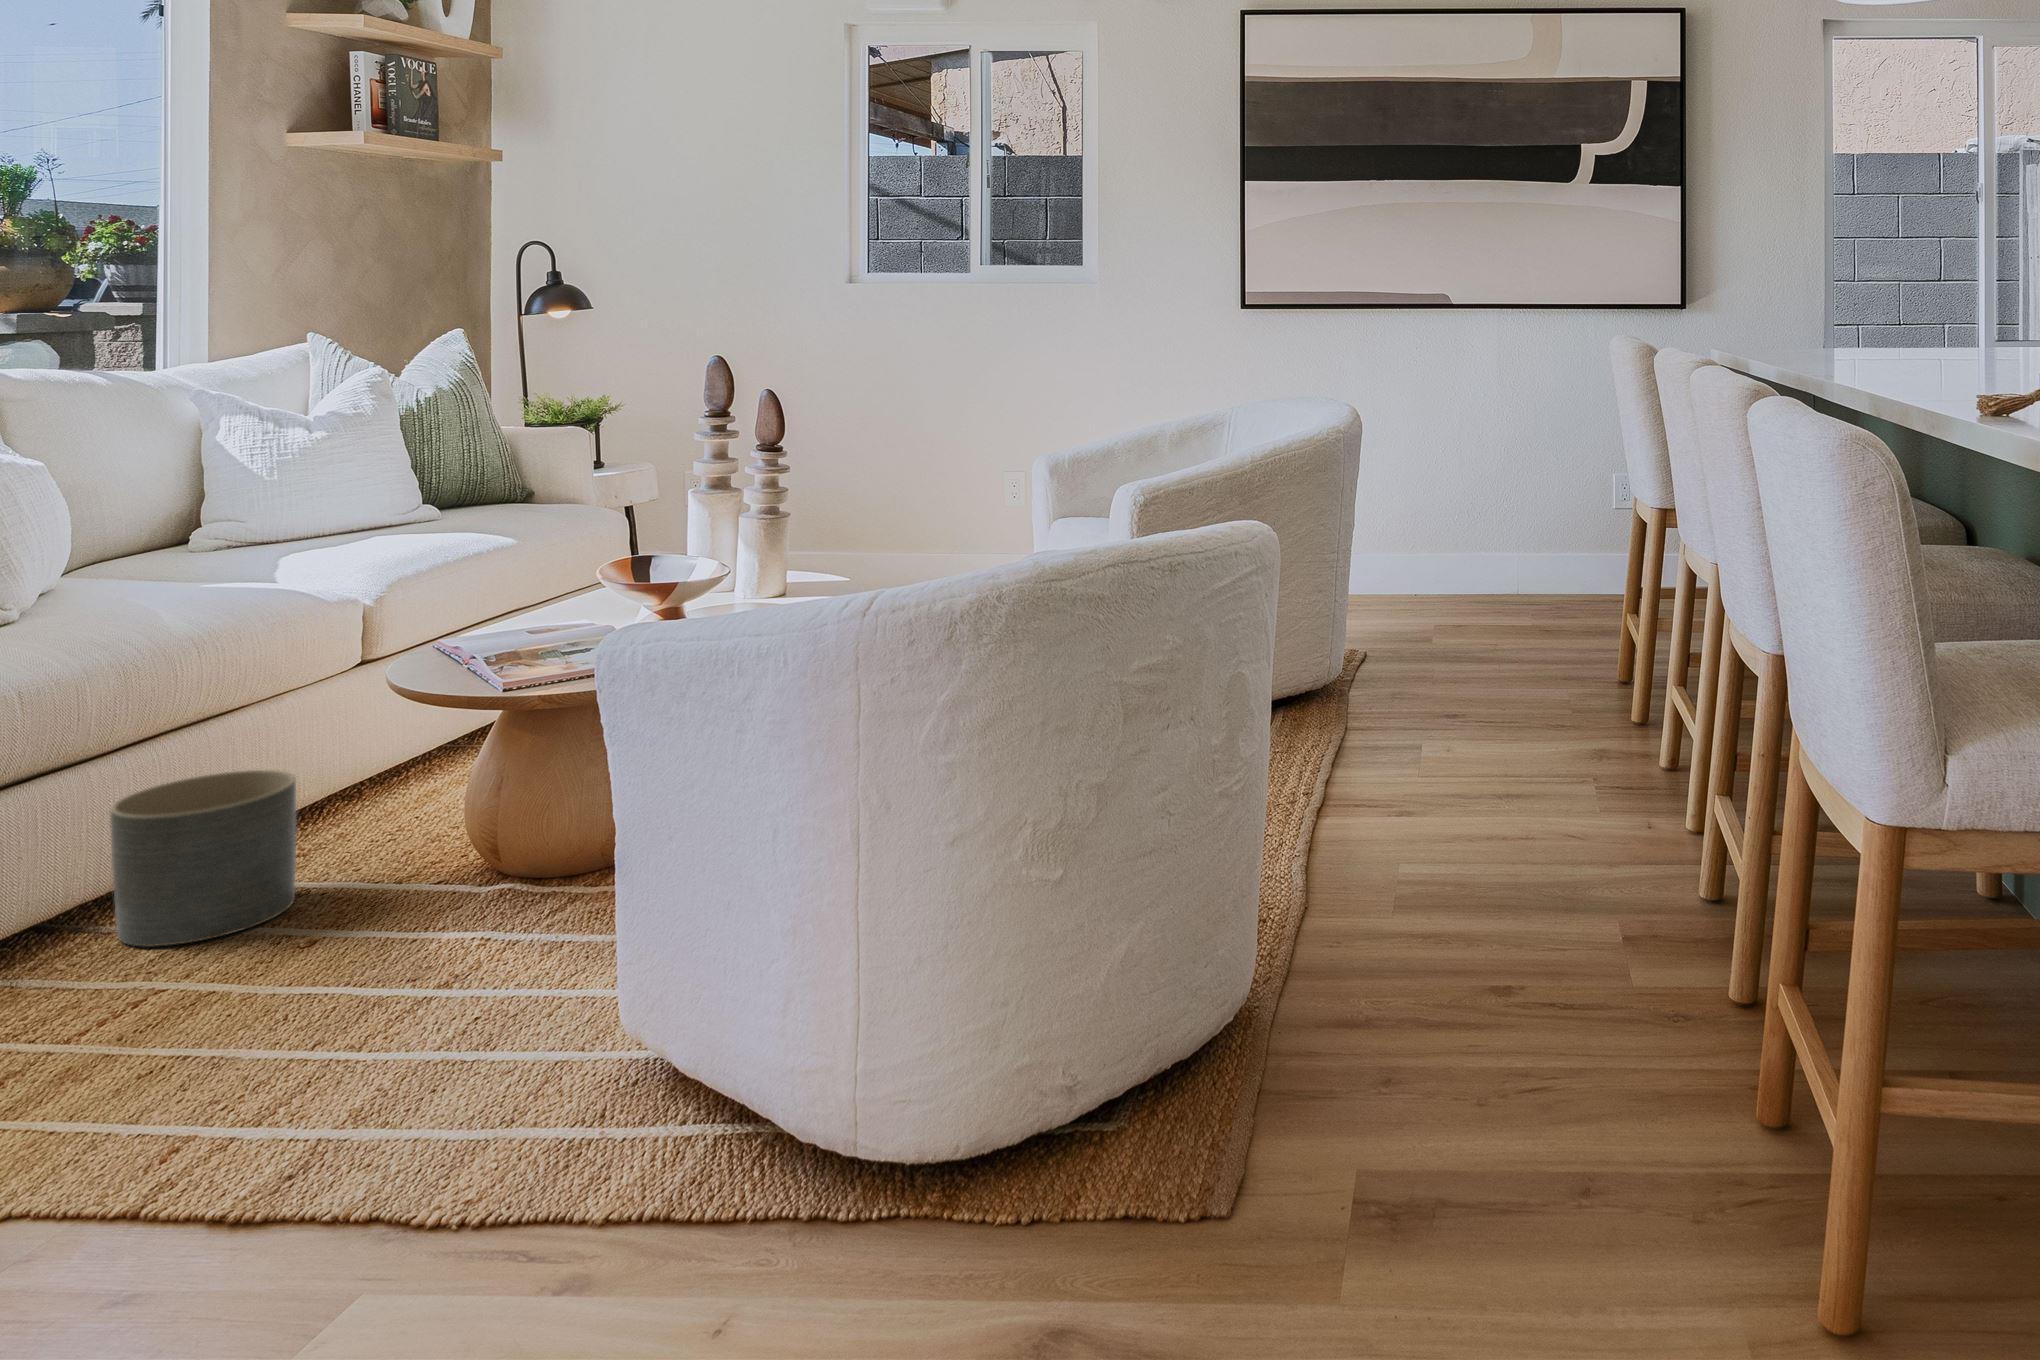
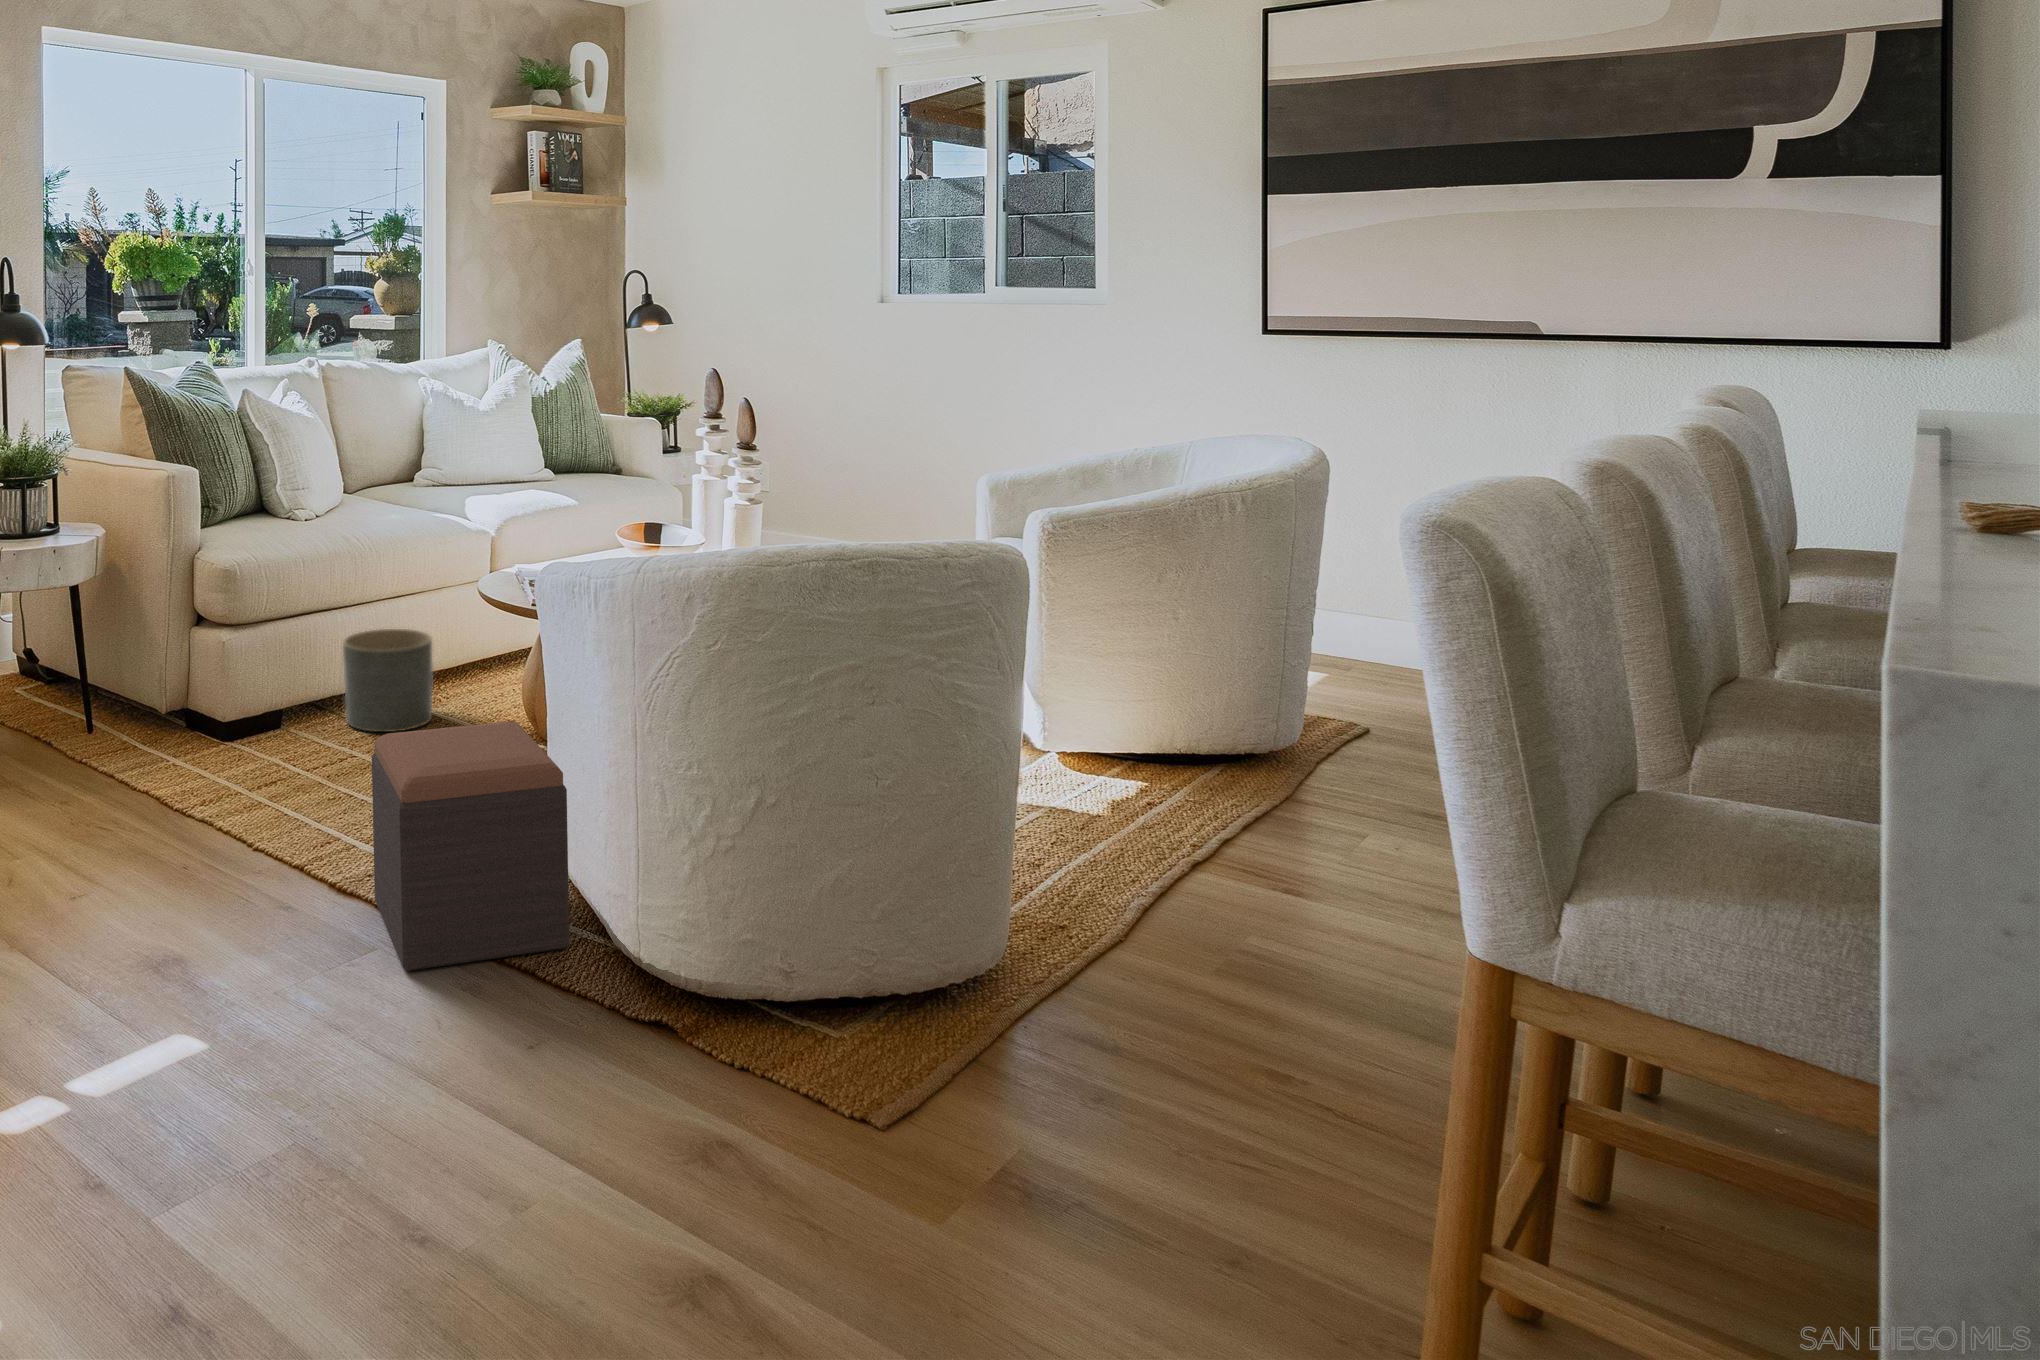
footstool: none [318,861,707,1292] -> present [372,721,569,971]

